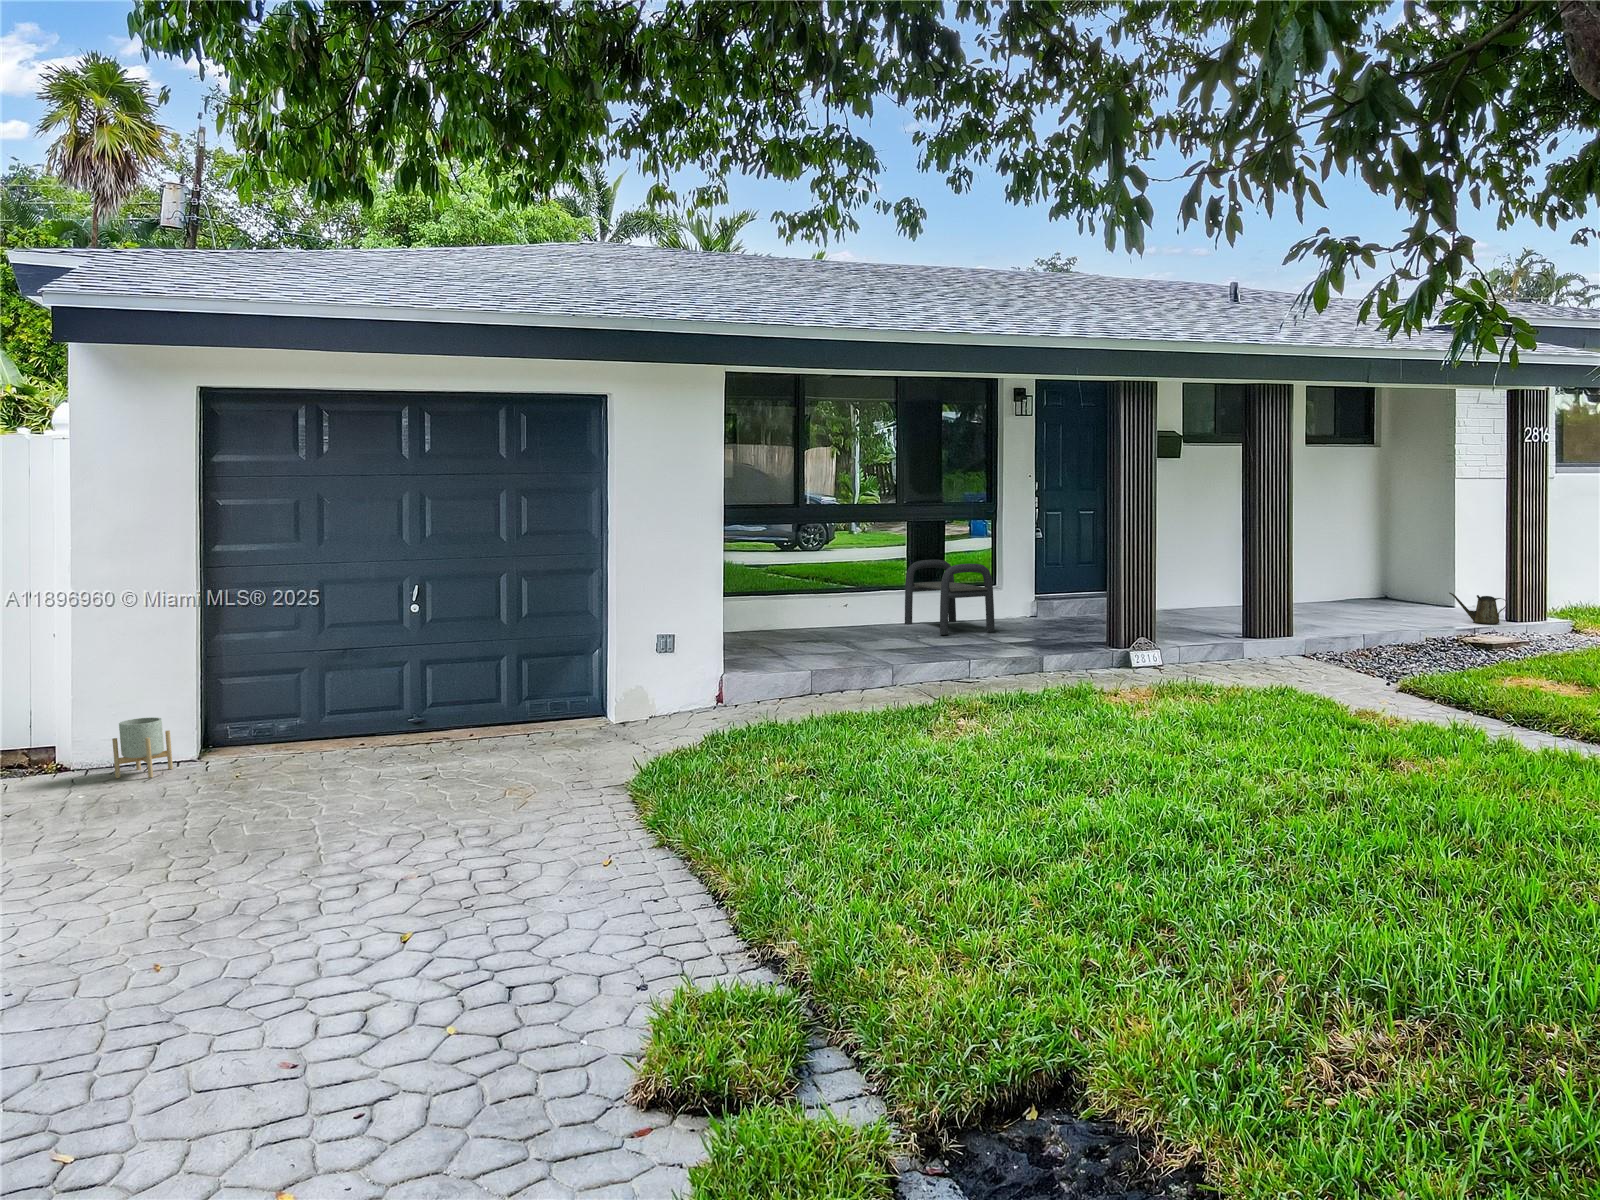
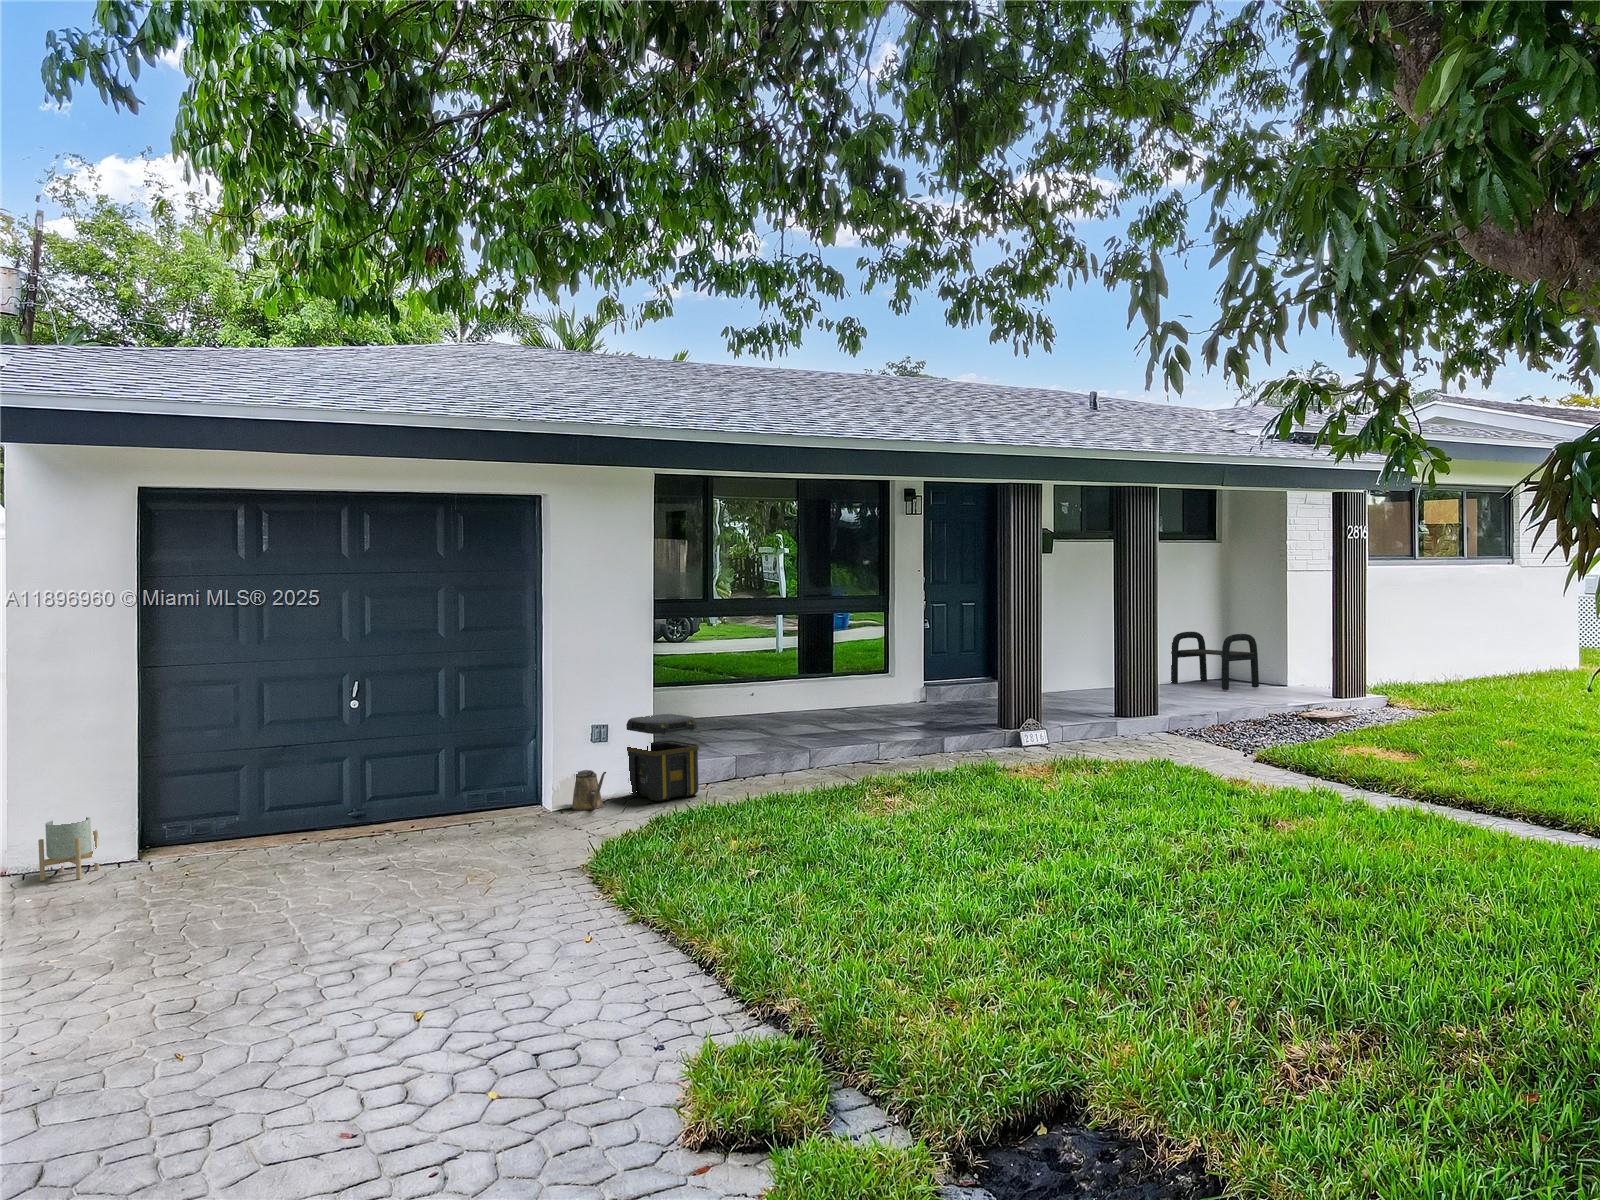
bench: present [905,560,995,635] -> present [1171,632,1259,690]
watering can: present [1449,592,1507,624] -> present [572,770,606,810]
toolbox: none [698,627,772,717] -> present [626,714,699,801]

